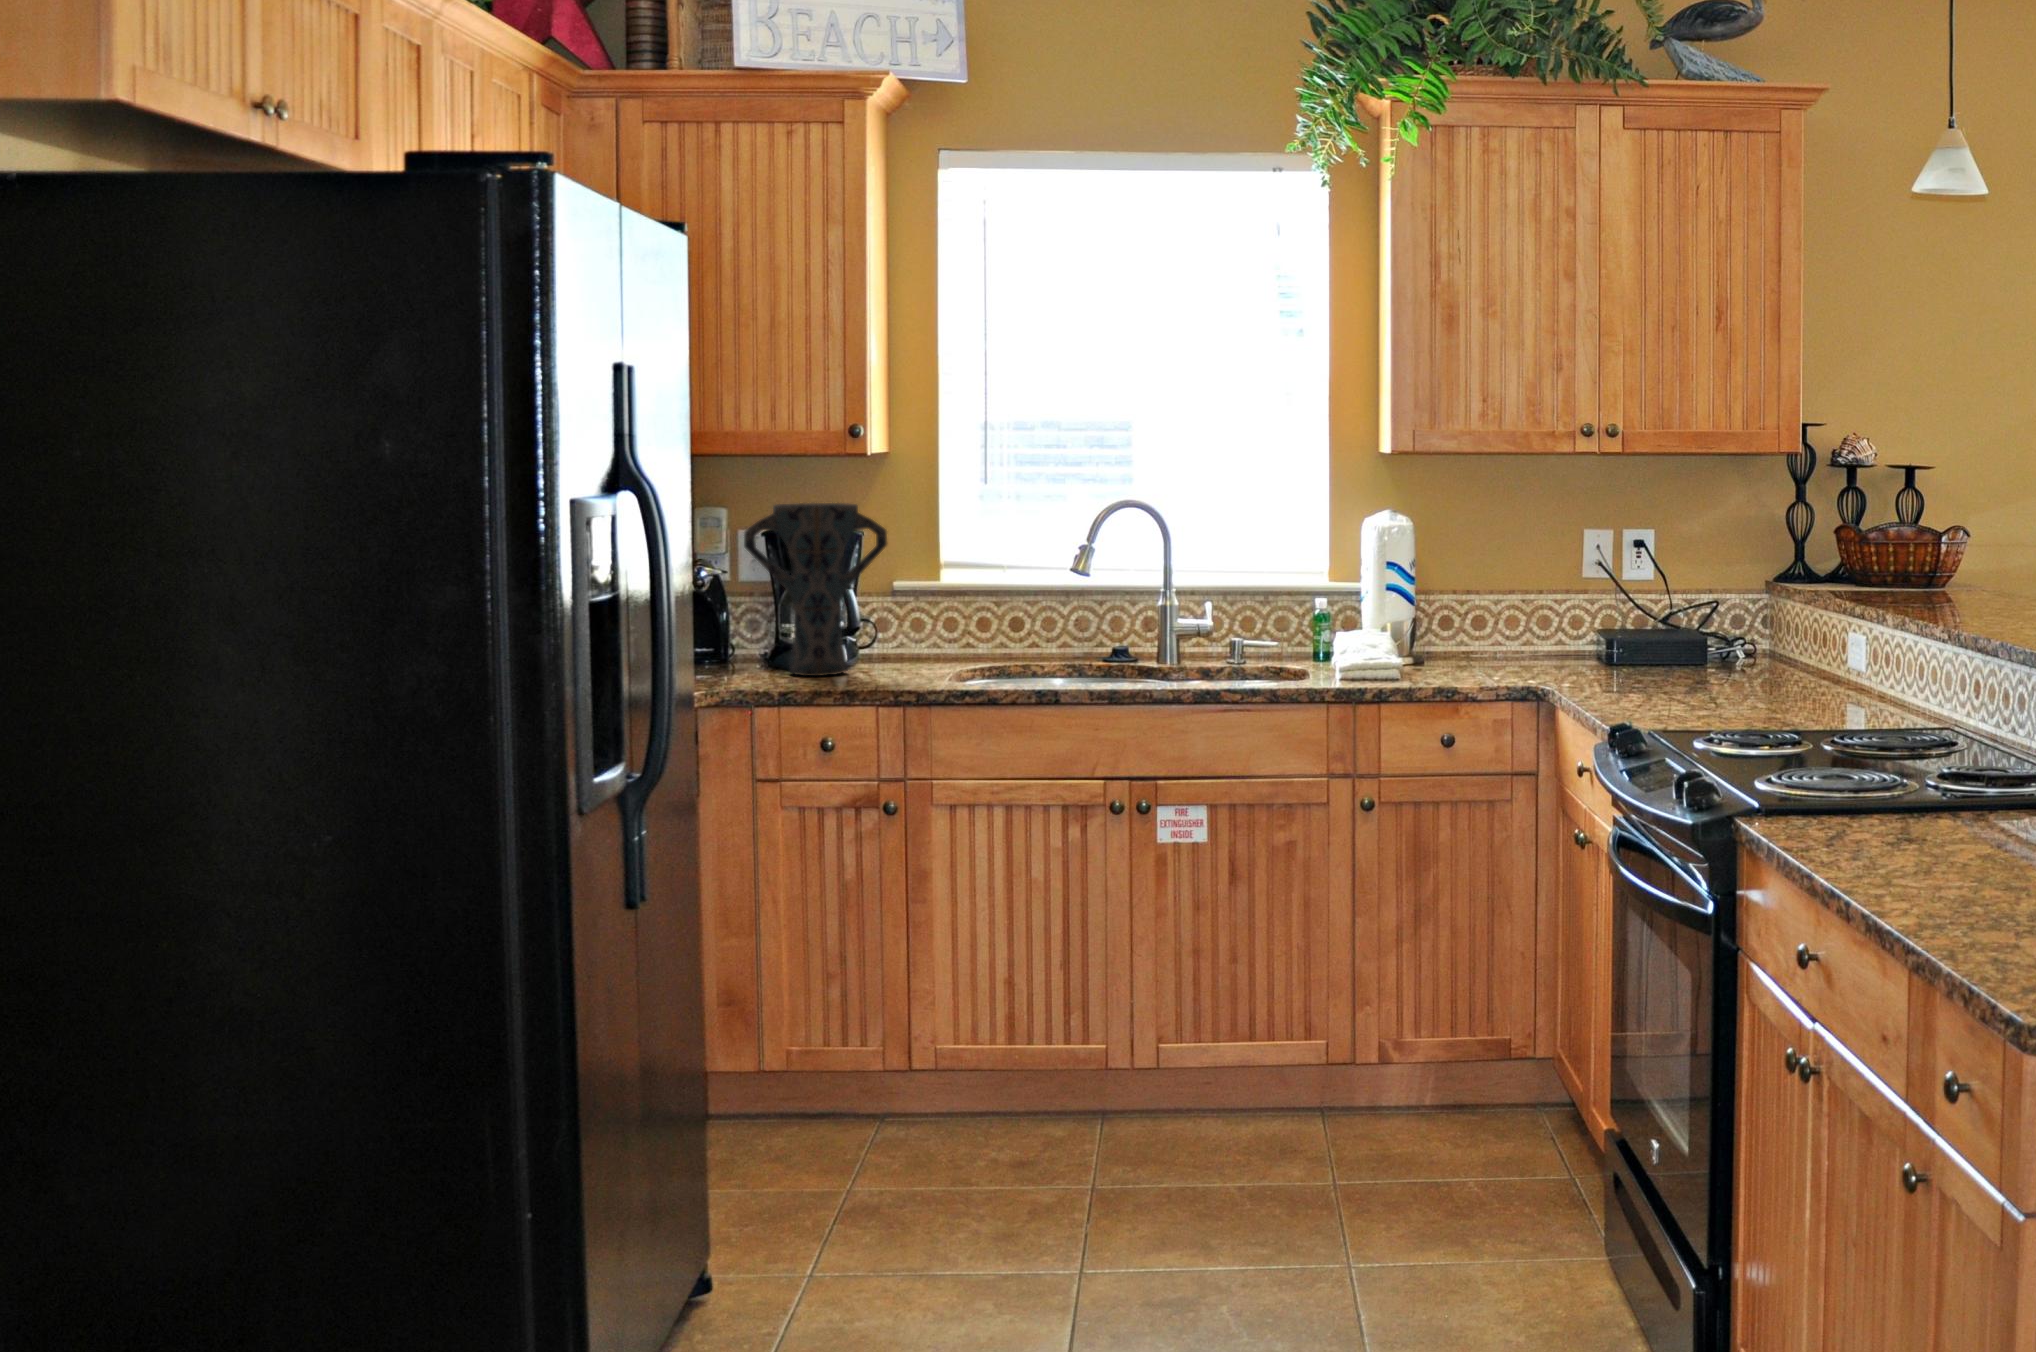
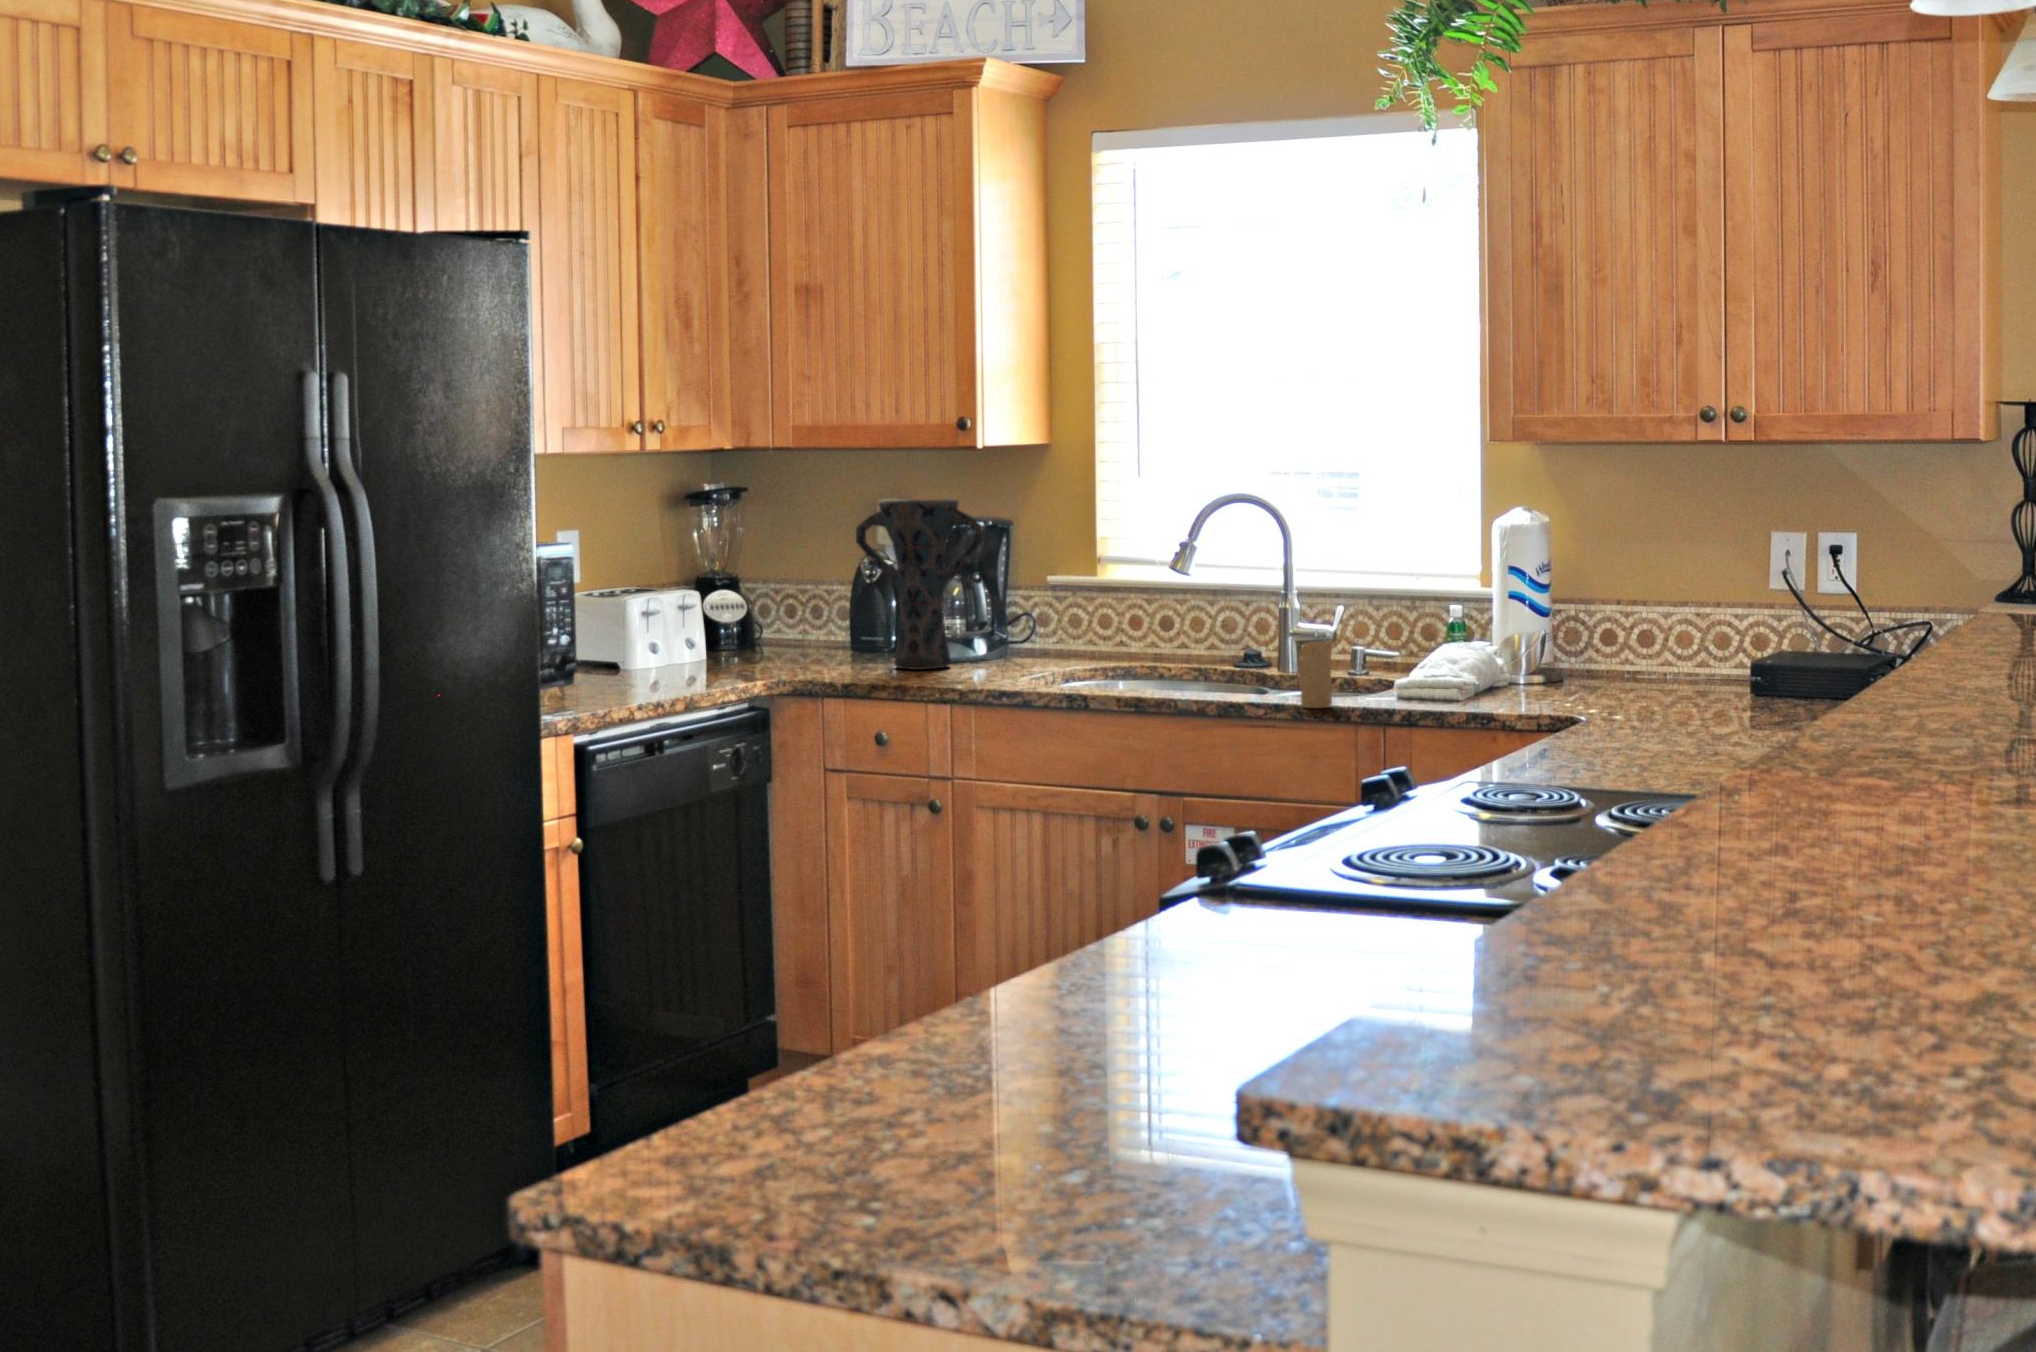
candle: none [1285,629,1316,691] -> present [1298,640,1332,708]

